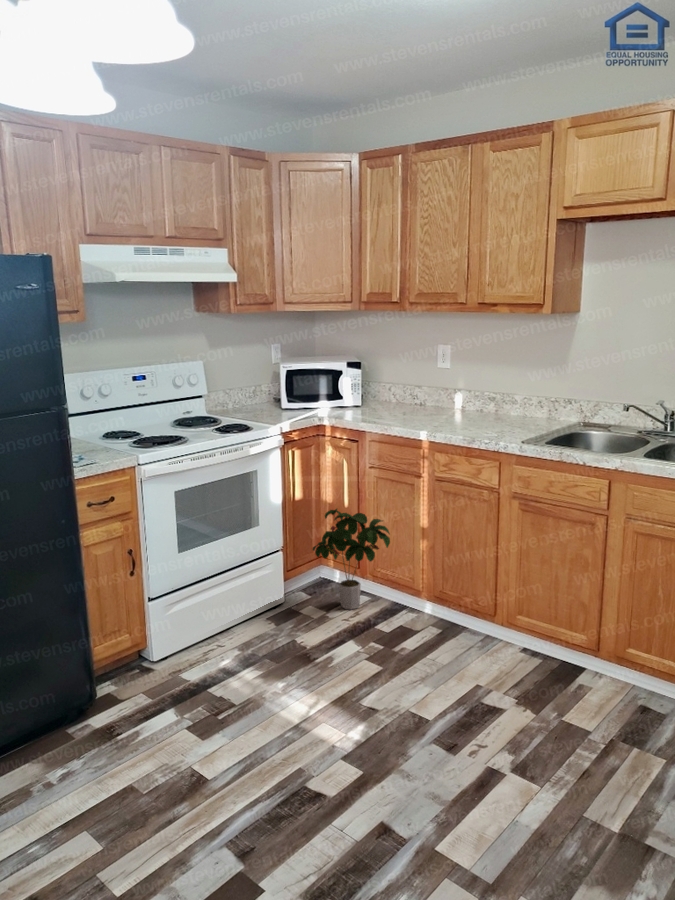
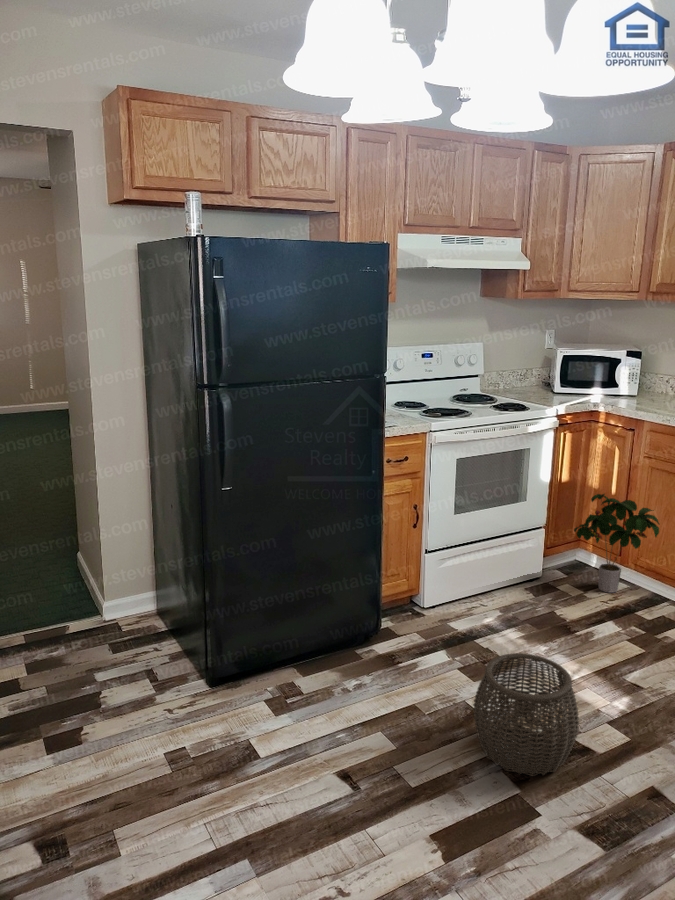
woven basket: none [189,705,304,846] -> present [473,653,579,776]

